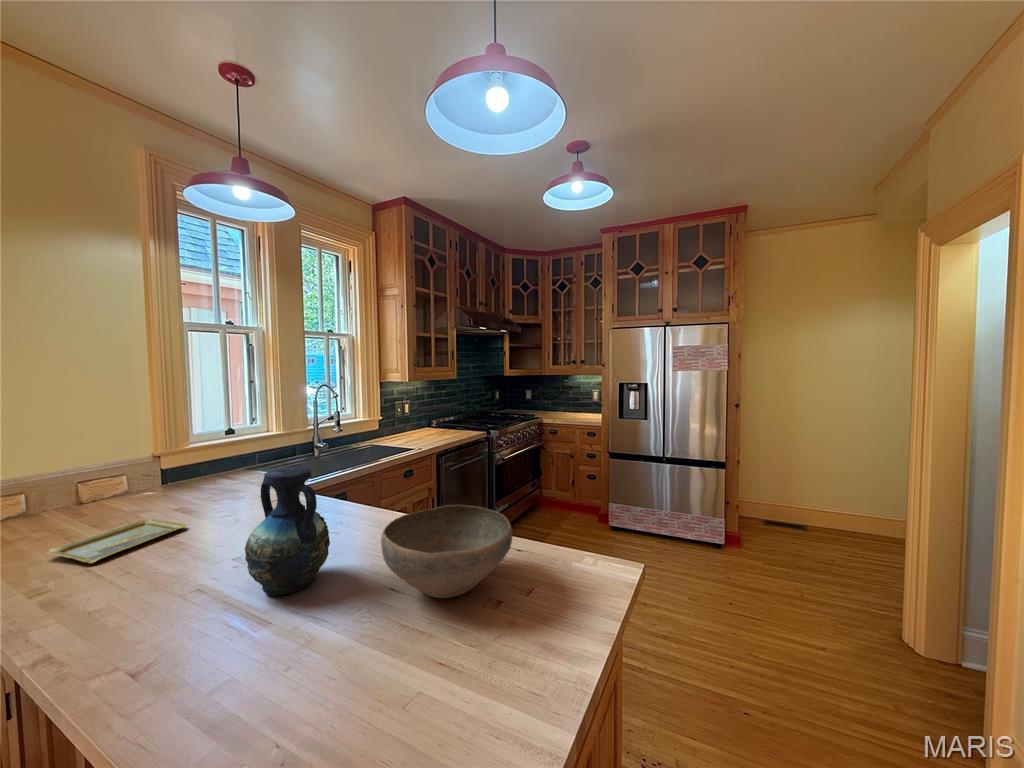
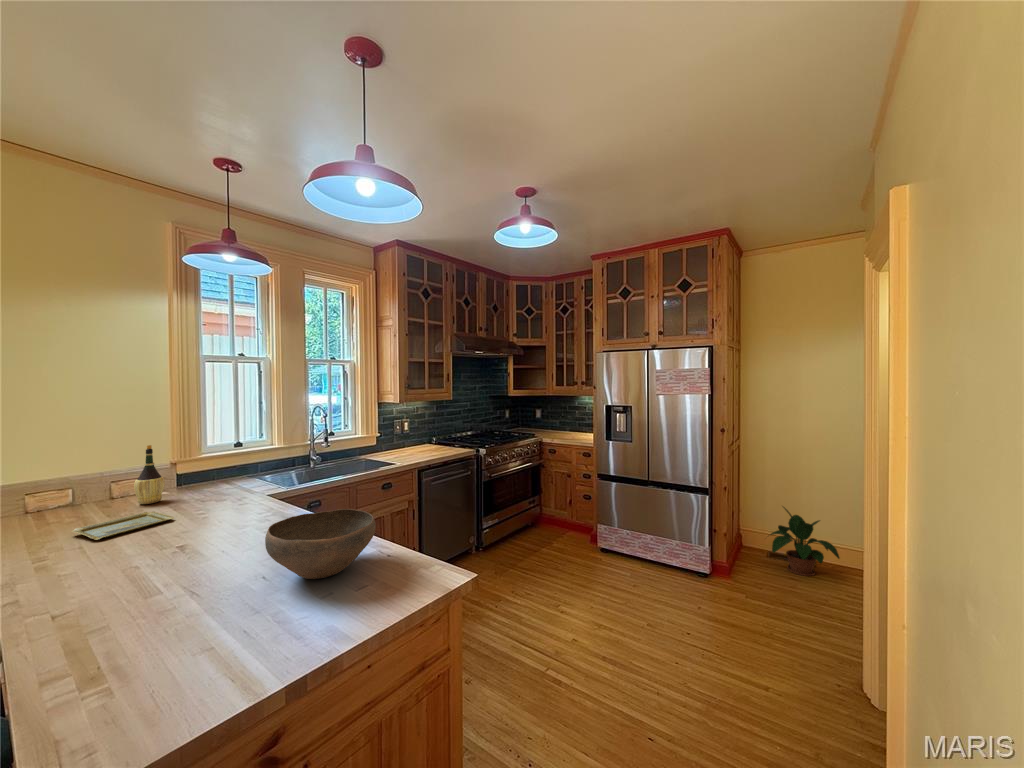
wine bottle: none [113,434,154,509] -> present [134,445,165,504]
vase: present [245,466,330,595] -> none [179,473,248,569]
potted plant: none [765,476,837,540] -> present [770,507,840,576]

